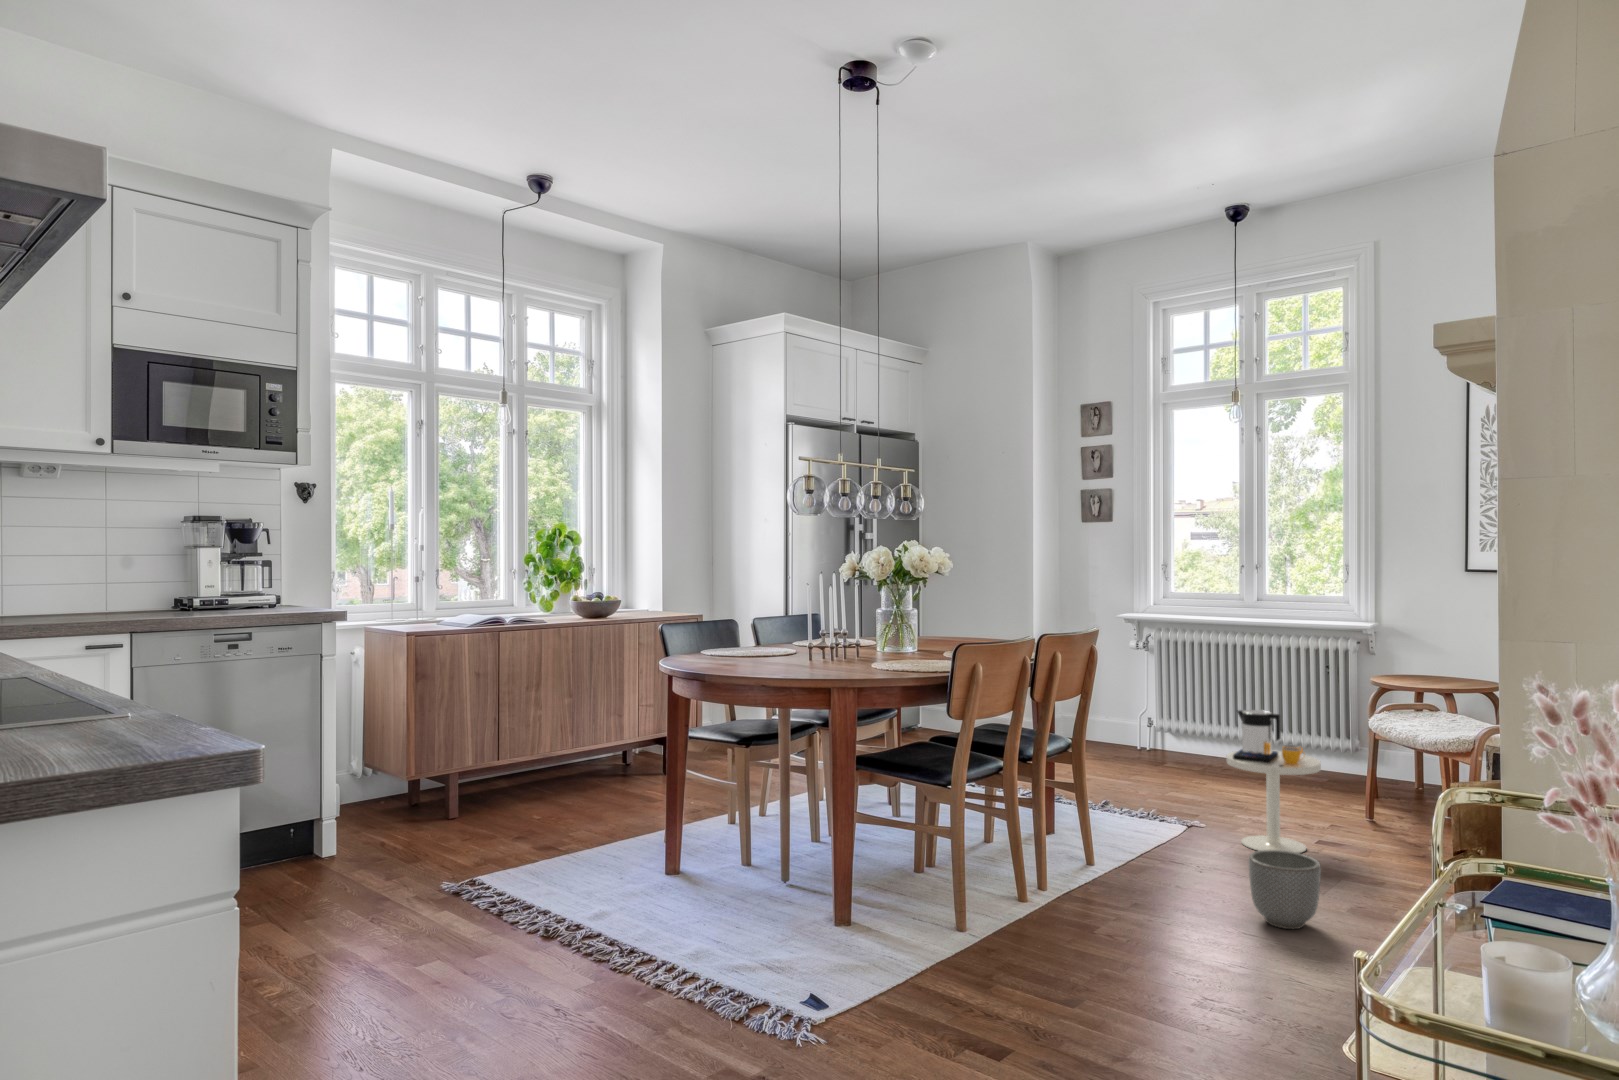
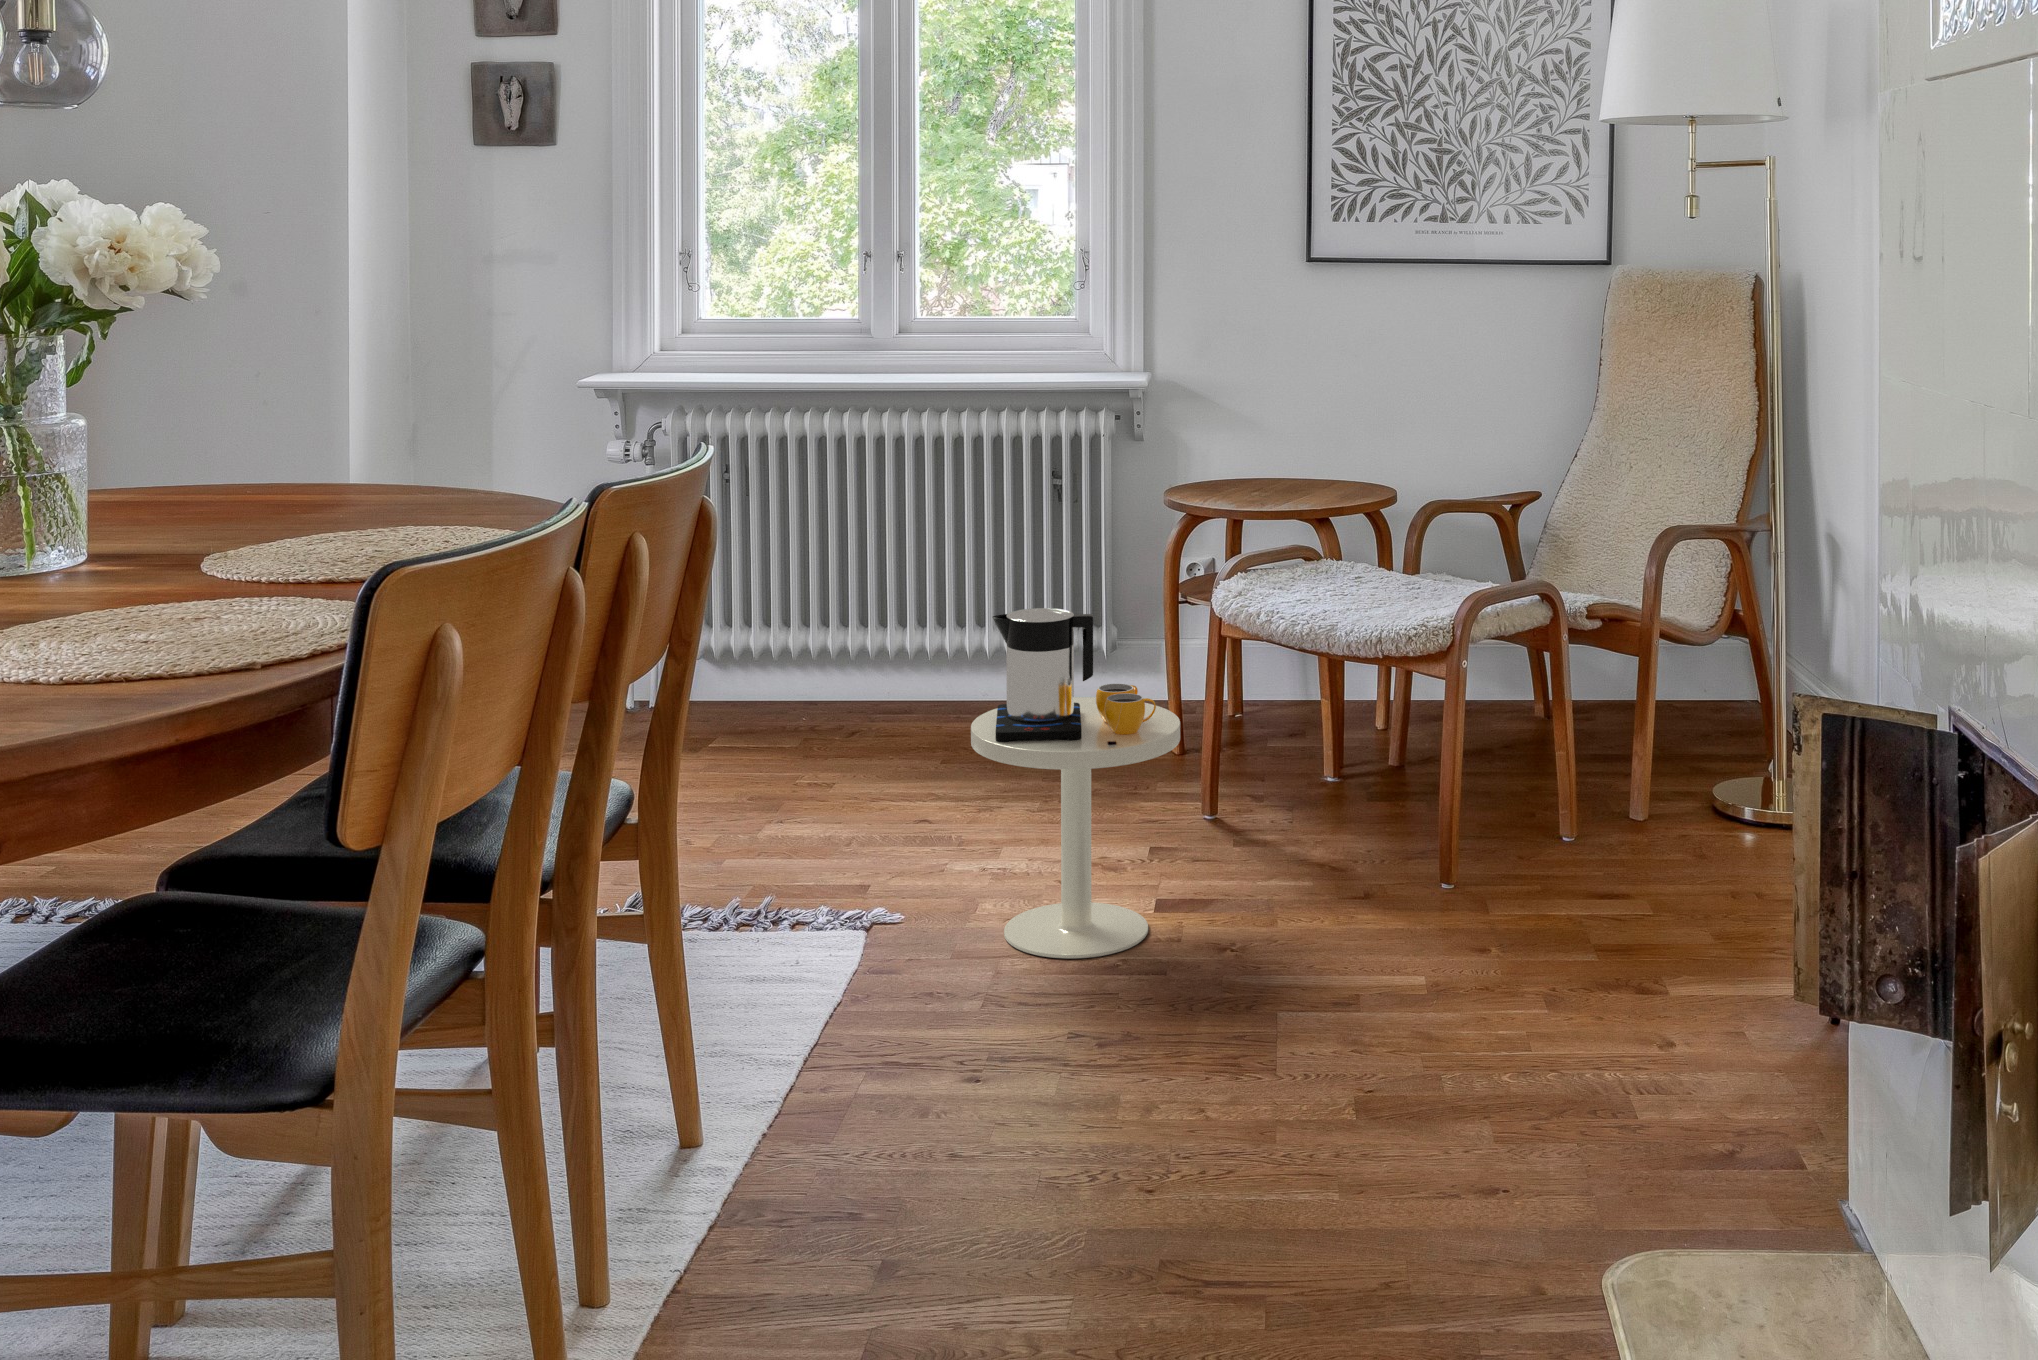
planter: present [1248,850,1321,929] -> none [1178,1000,1351,1222]

